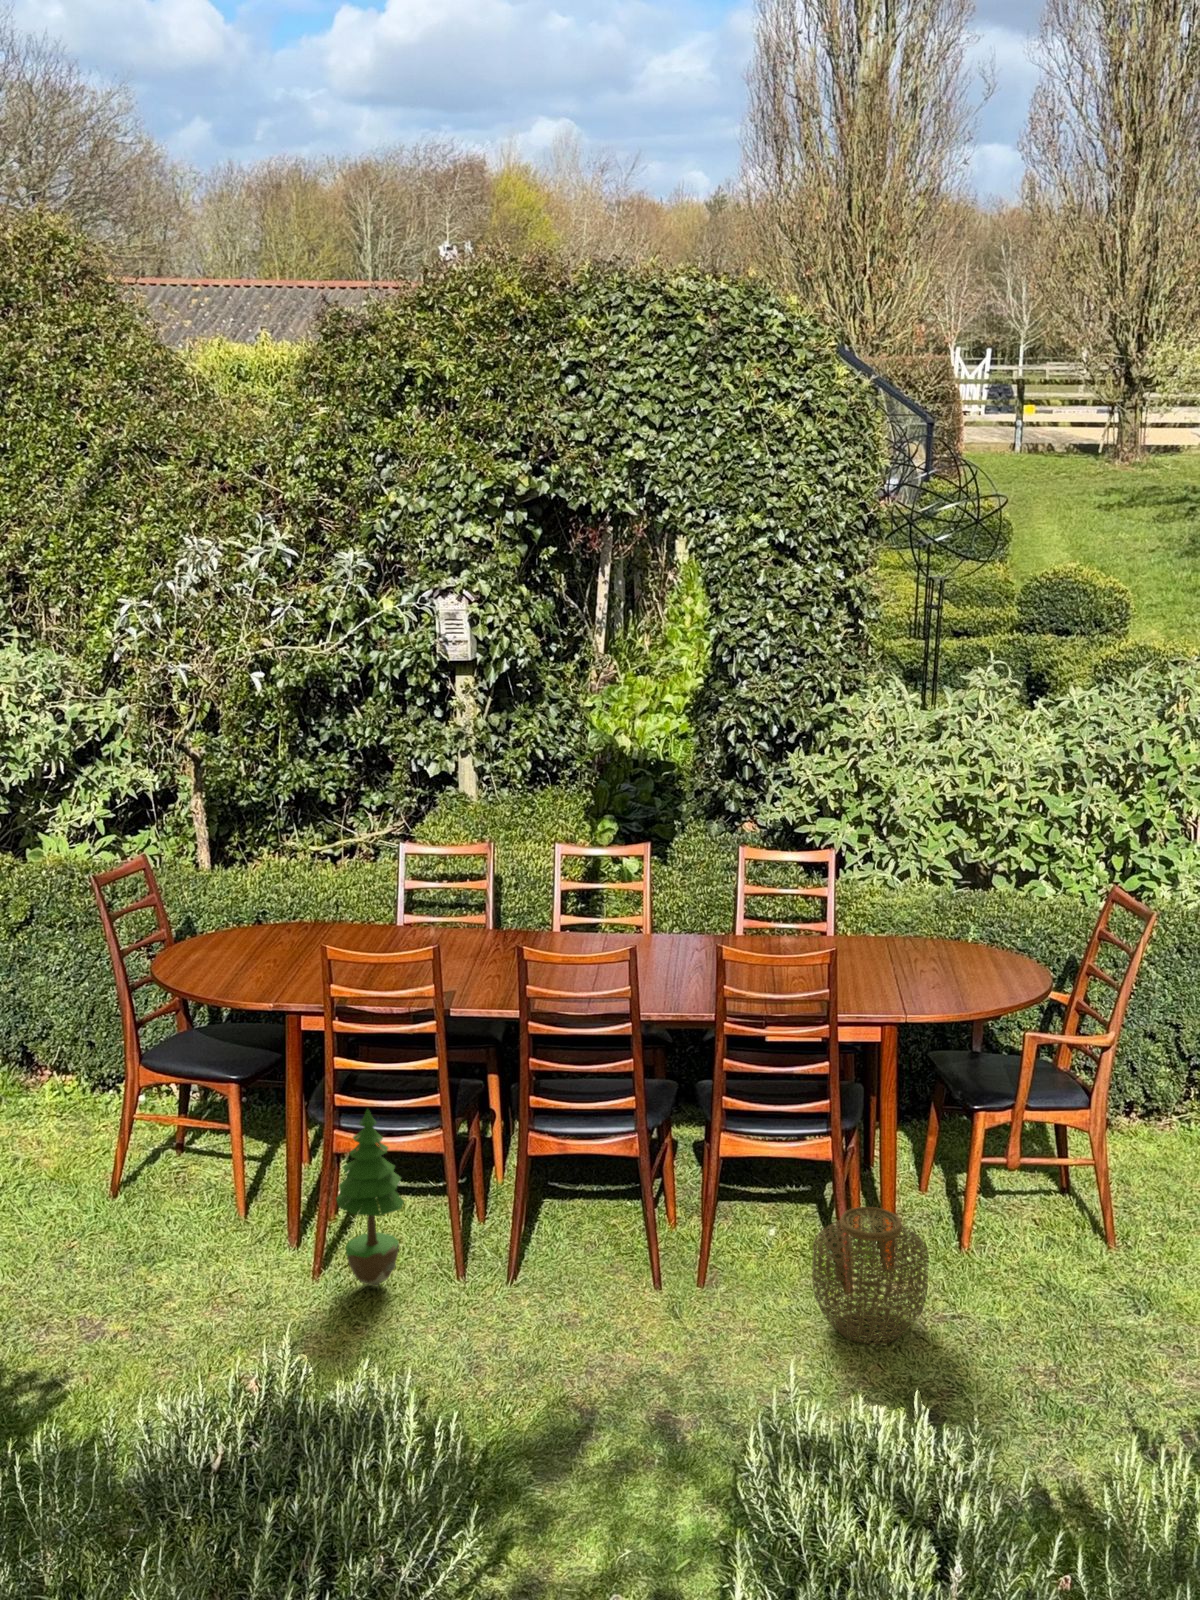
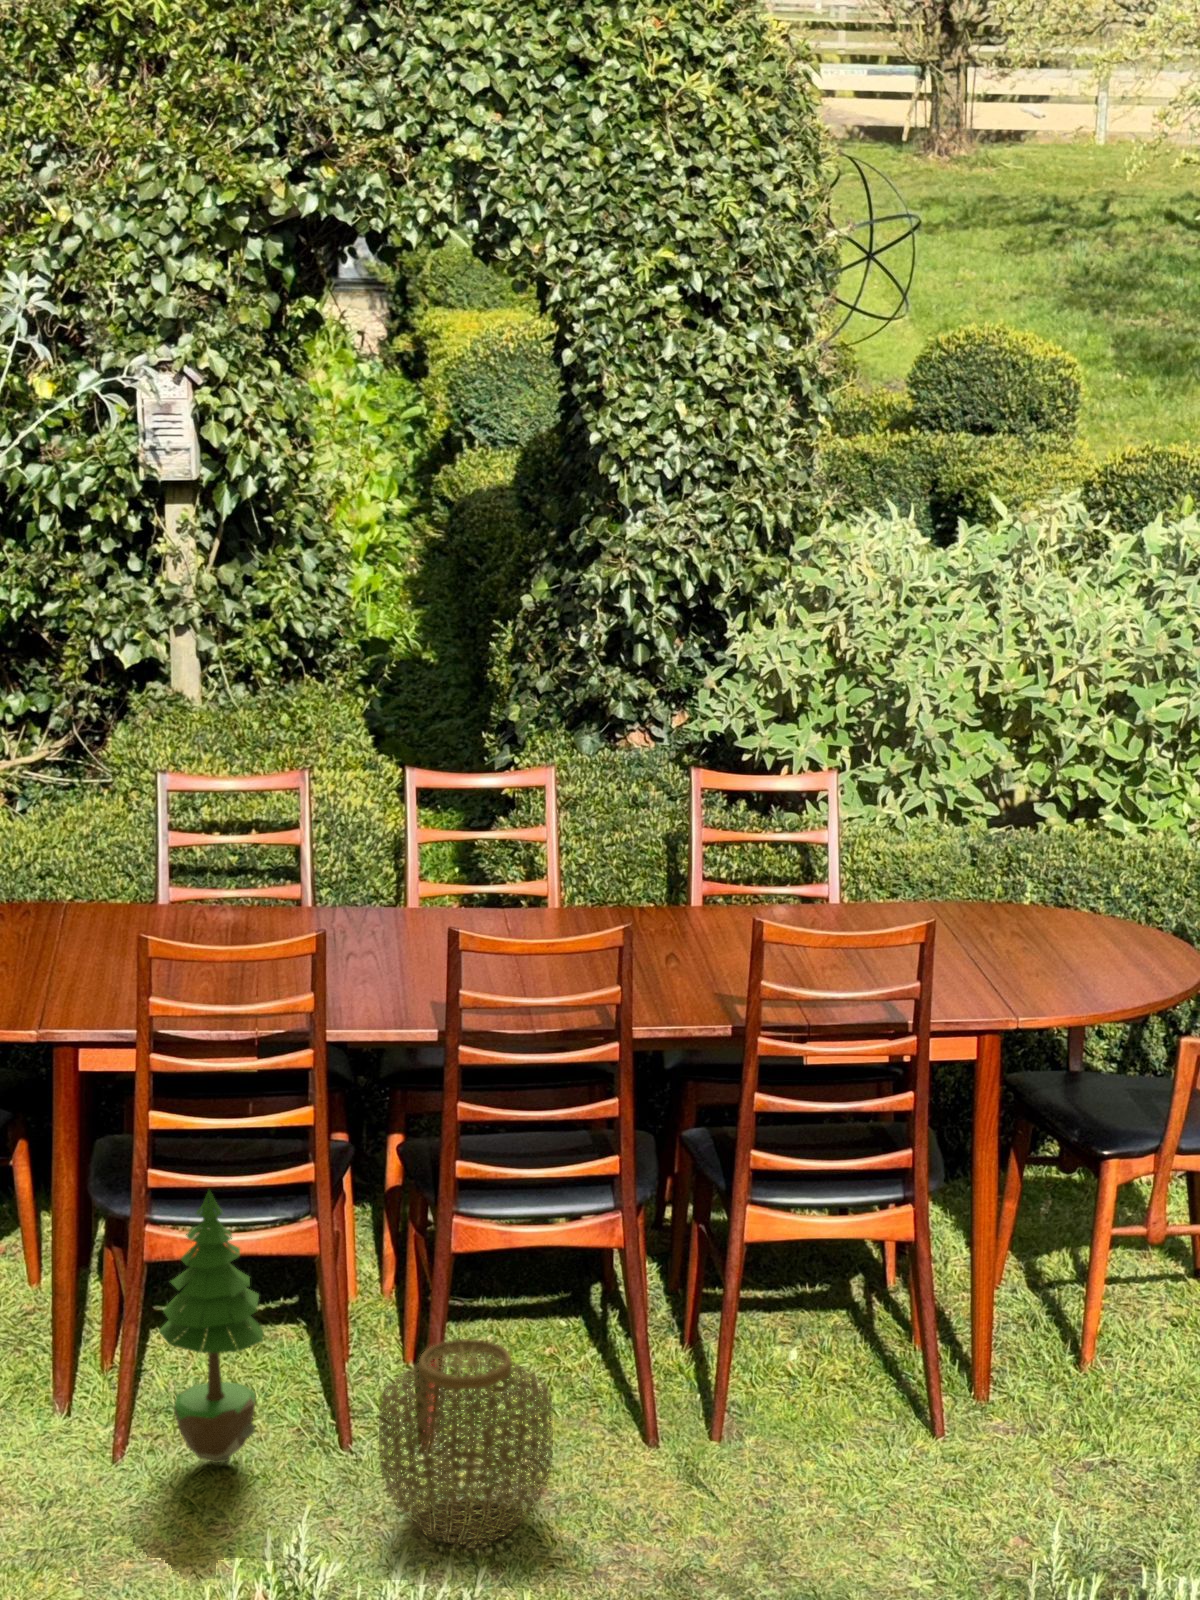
woven basket: present [812,1207,928,1344] -> present [379,1339,553,1545]

